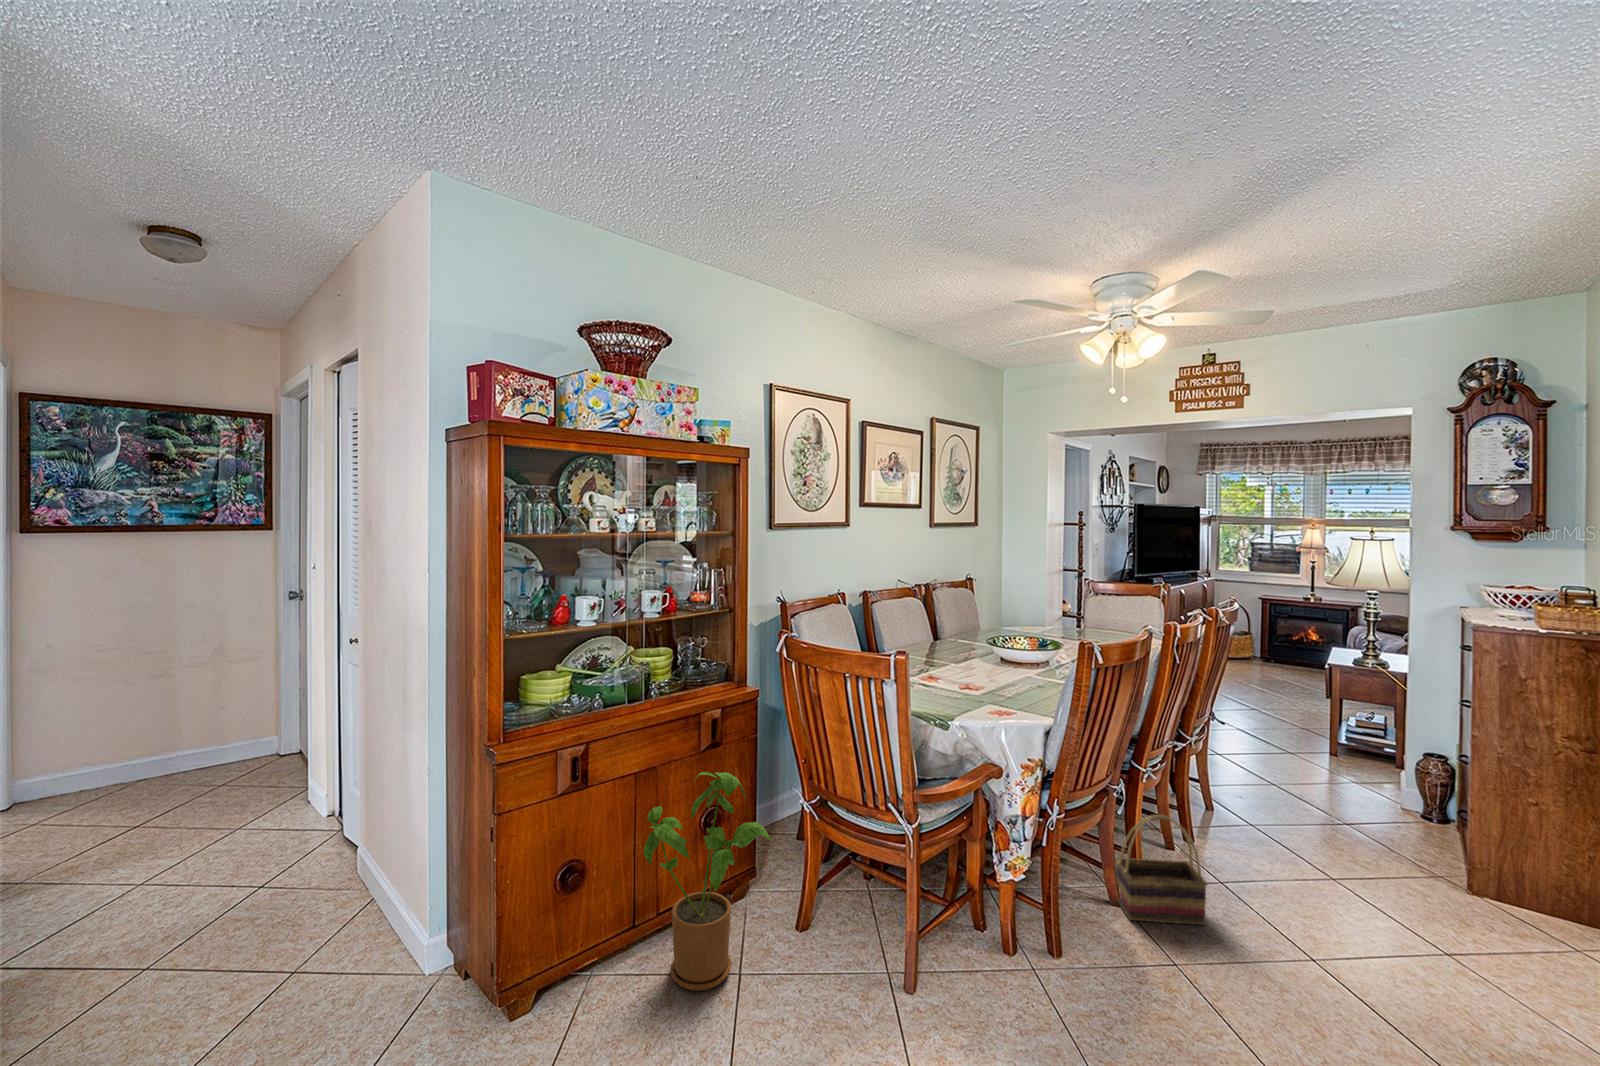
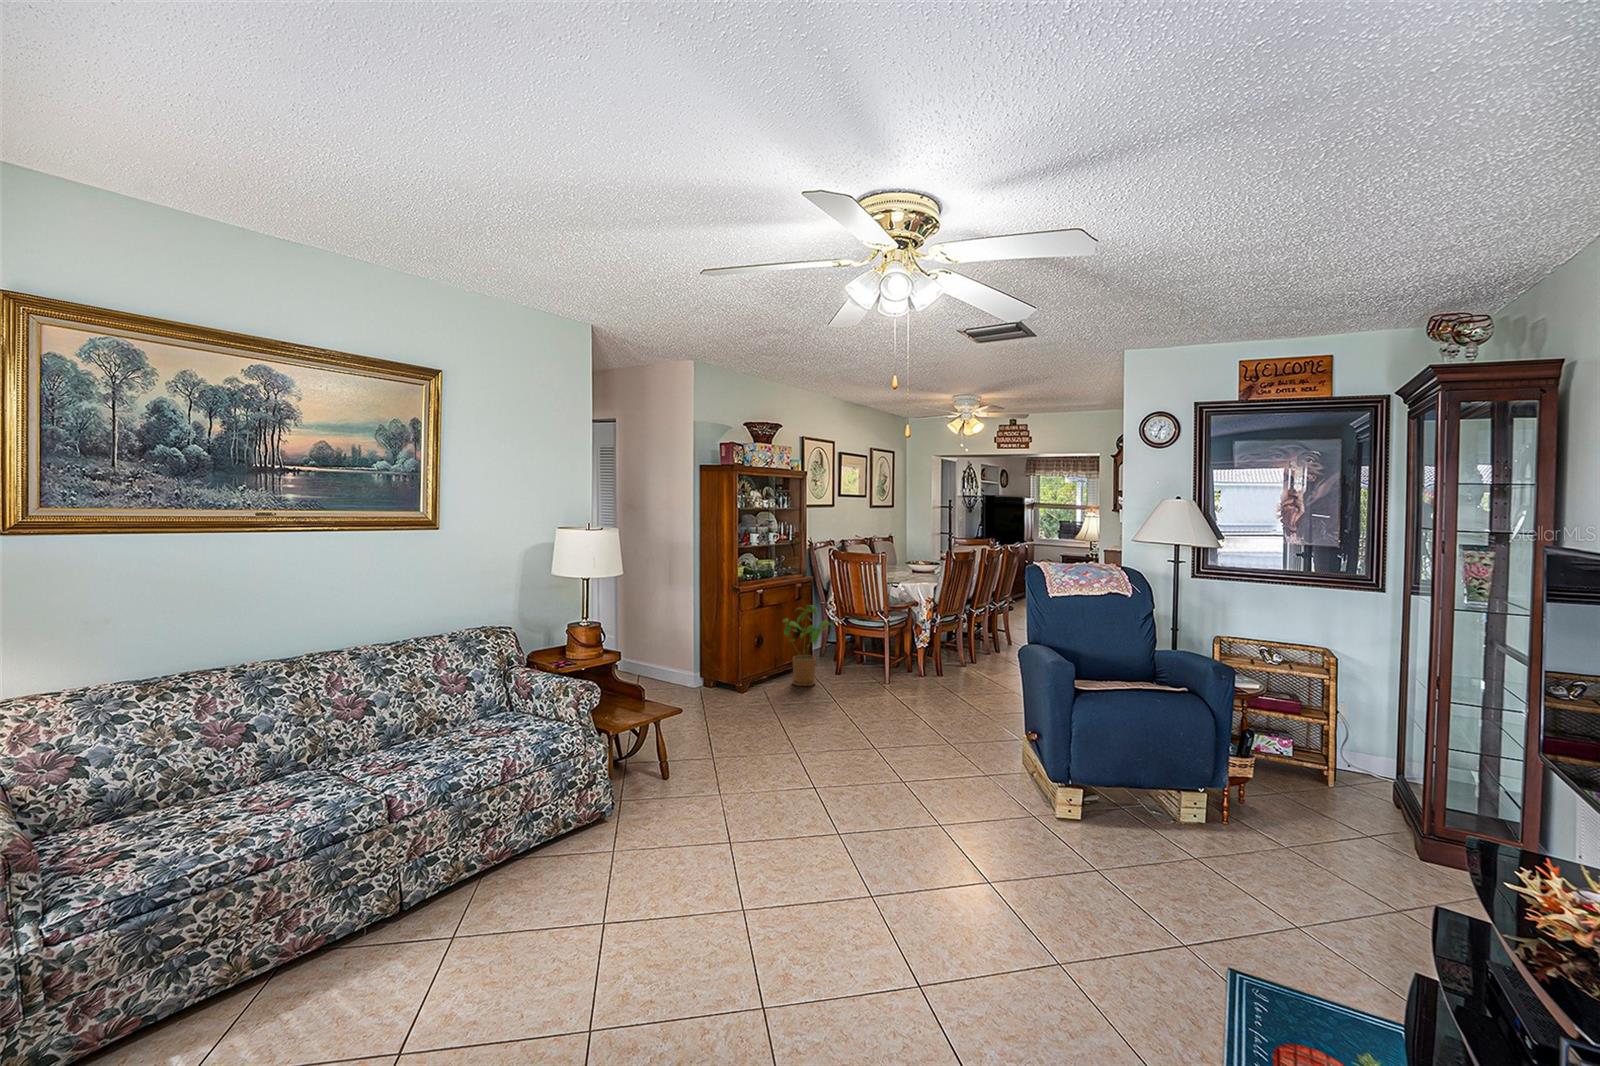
basket: present [1115,815,1207,925] -> none [962,627,997,669]

